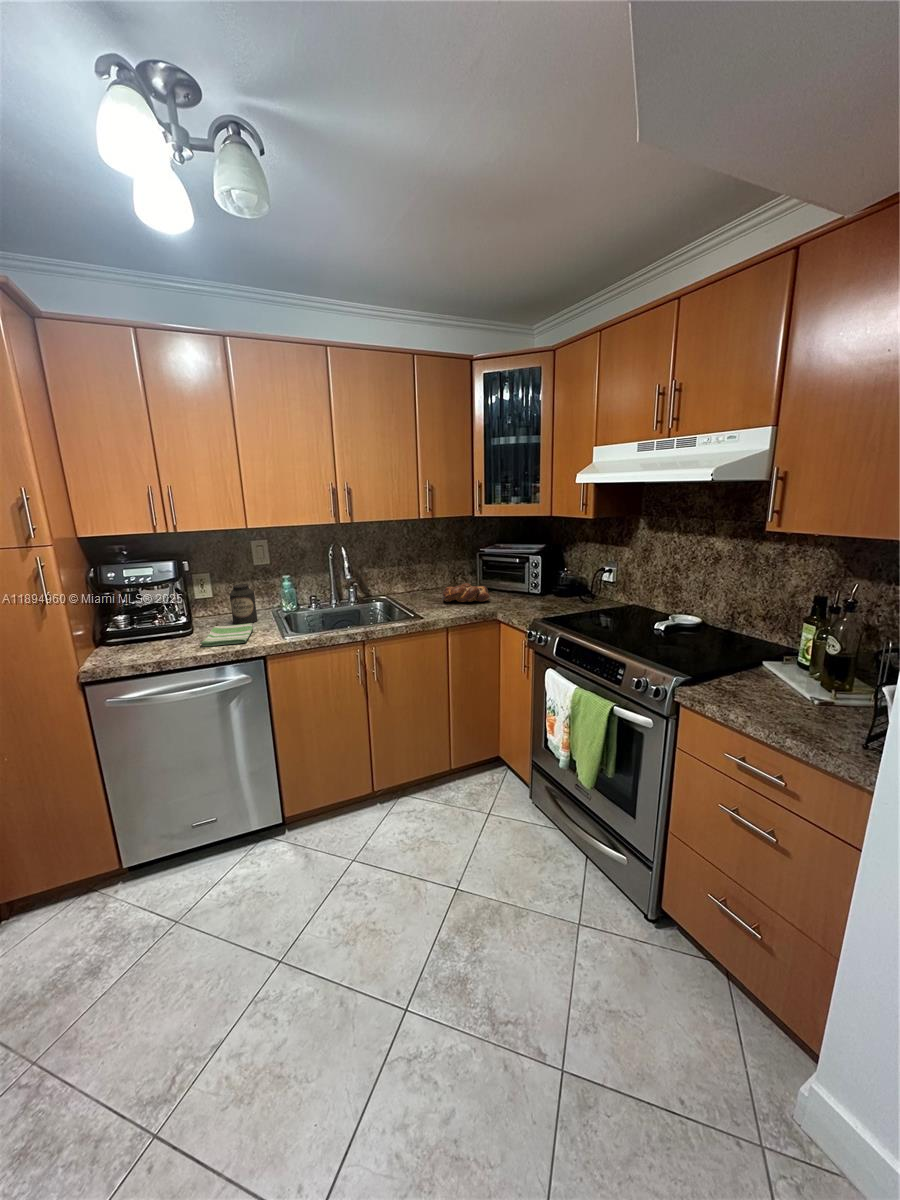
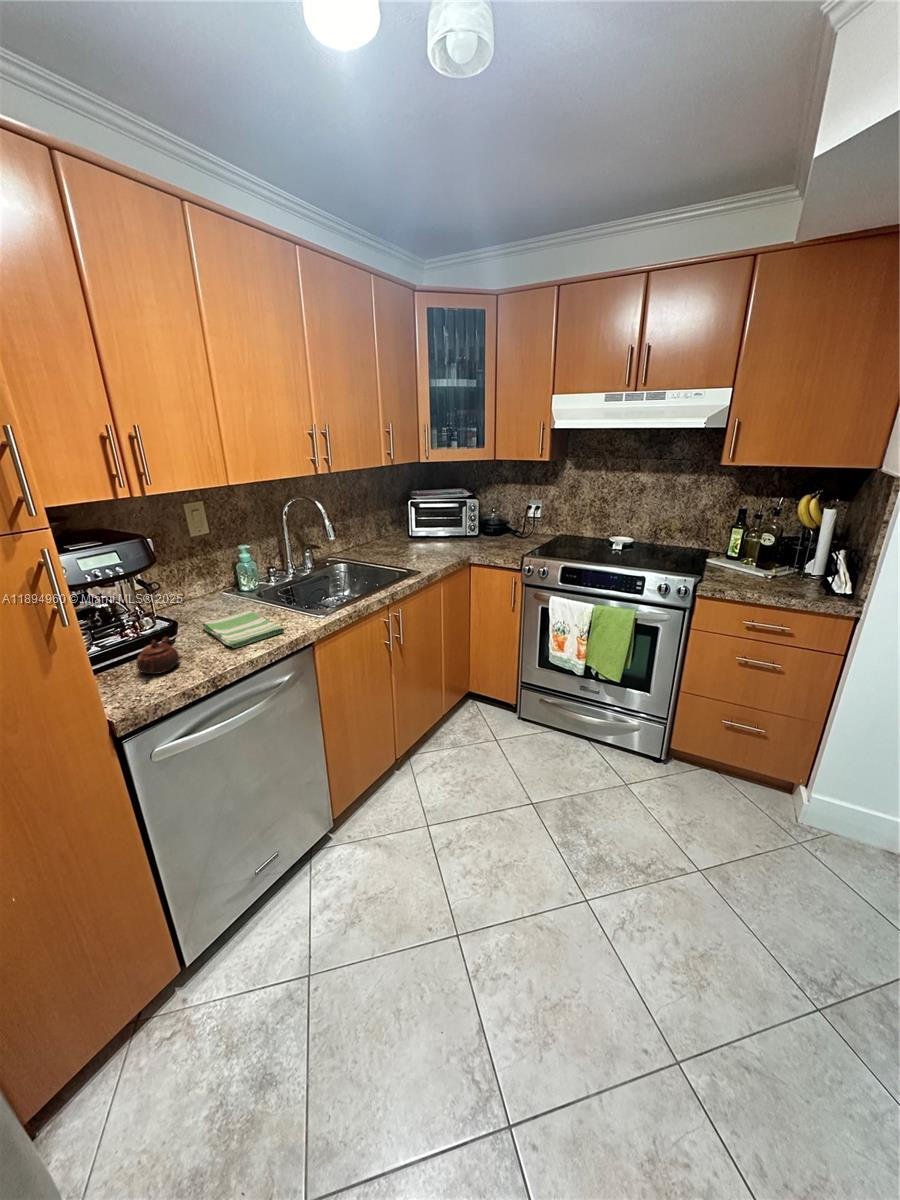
bread loaf: present [442,583,490,602] -> none [407,532,455,553]
canister: present [229,584,258,624] -> none [192,562,232,616]
teapot: none [132,628,171,652] -> present [137,636,179,674]

